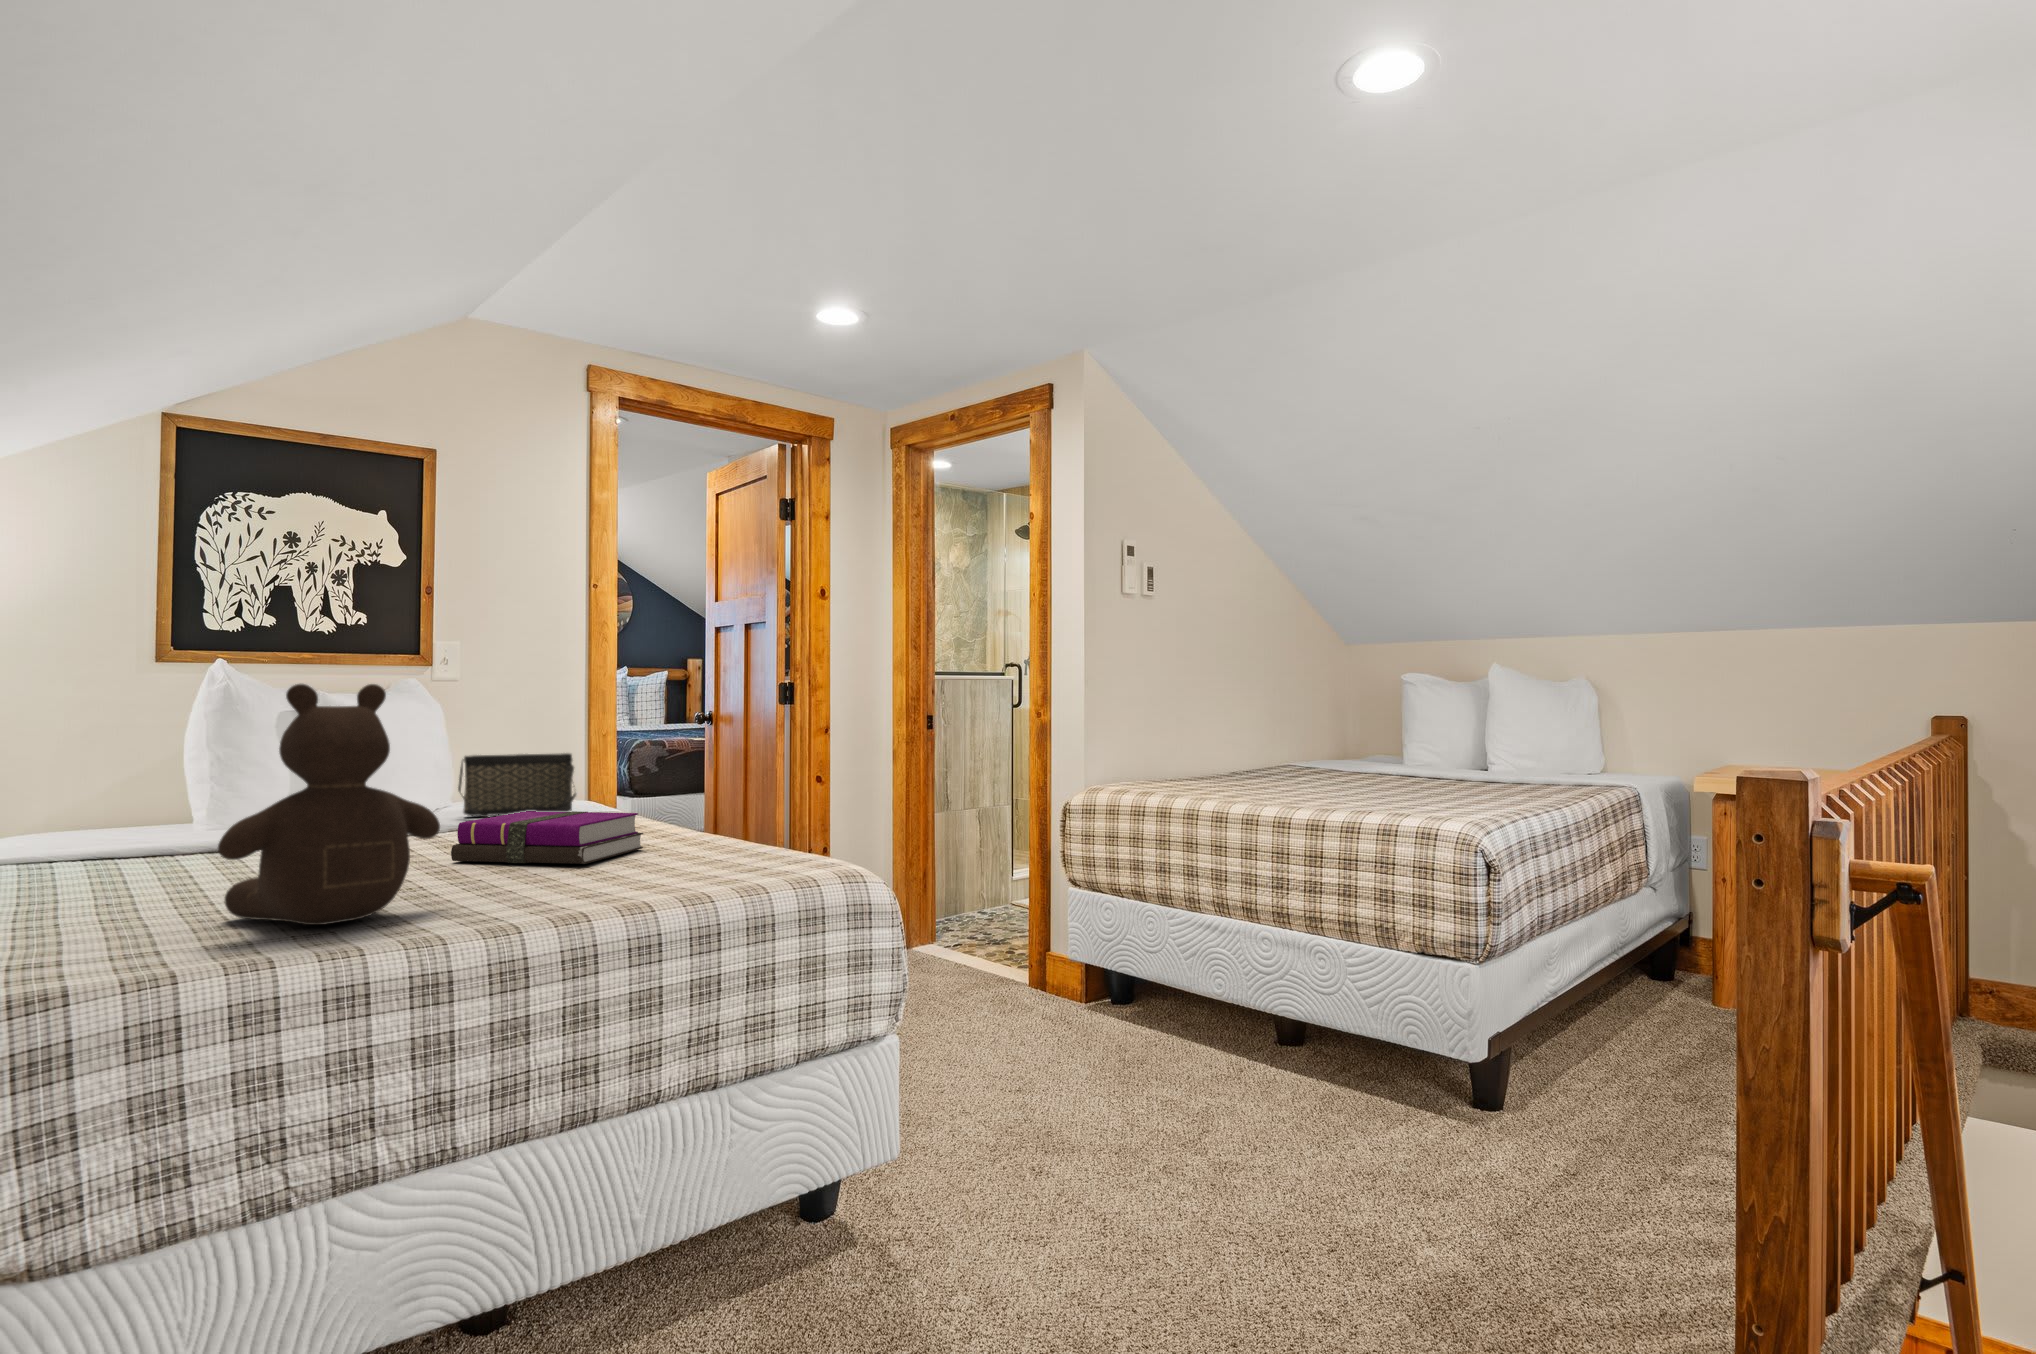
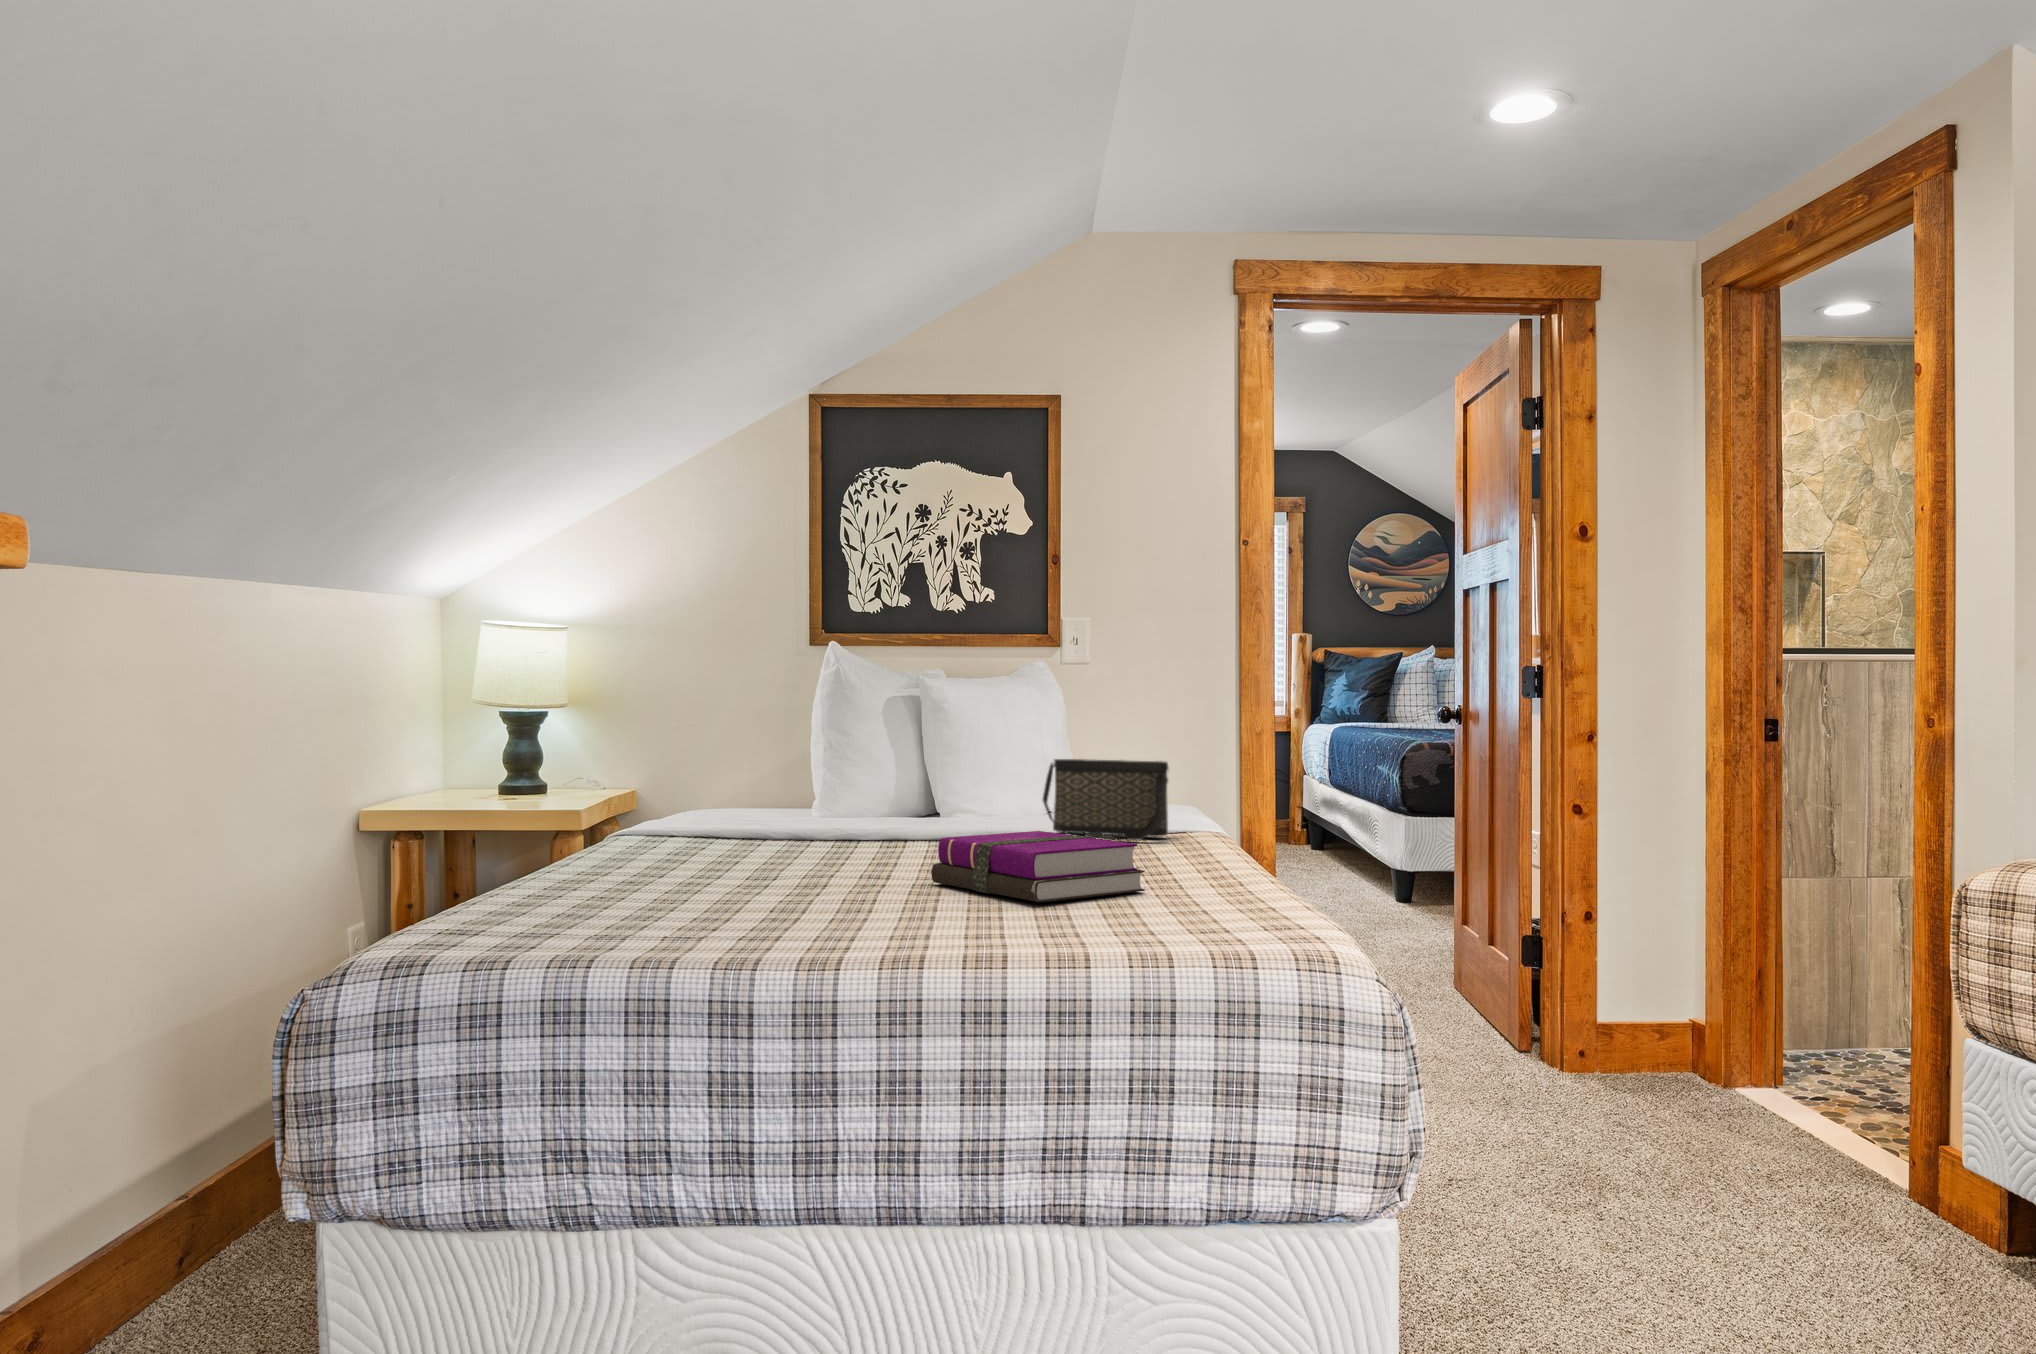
teddy bear: present [218,684,440,925] -> none [598,675,819,935]

